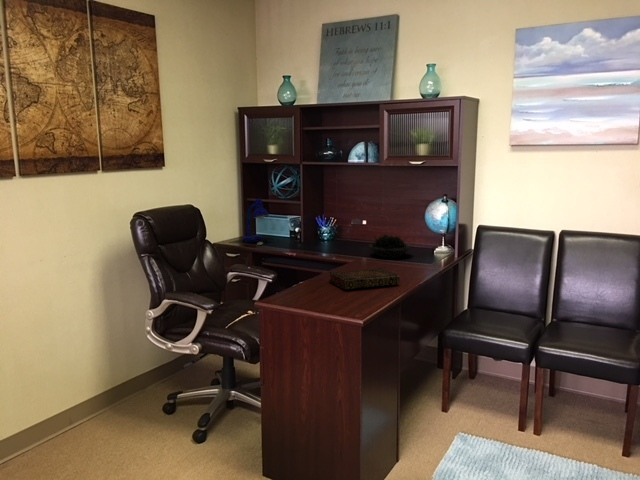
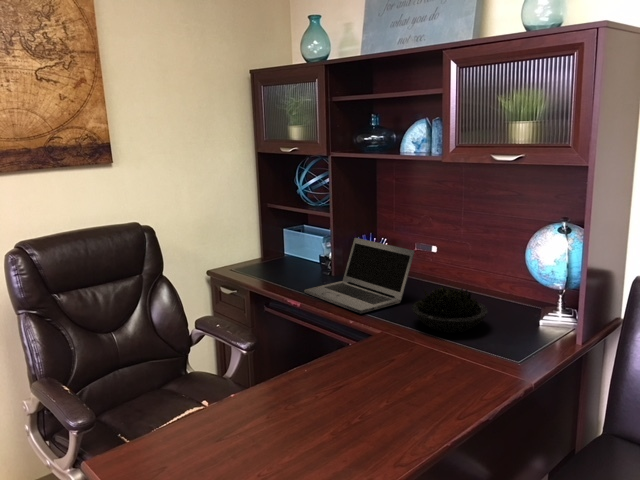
desk lamp: present [243,199,272,245] -> none [248,209,296,282]
laptop: none [293,215,362,254] -> present [304,238,415,314]
book: present [329,268,400,289] -> none [272,380,401,440]

